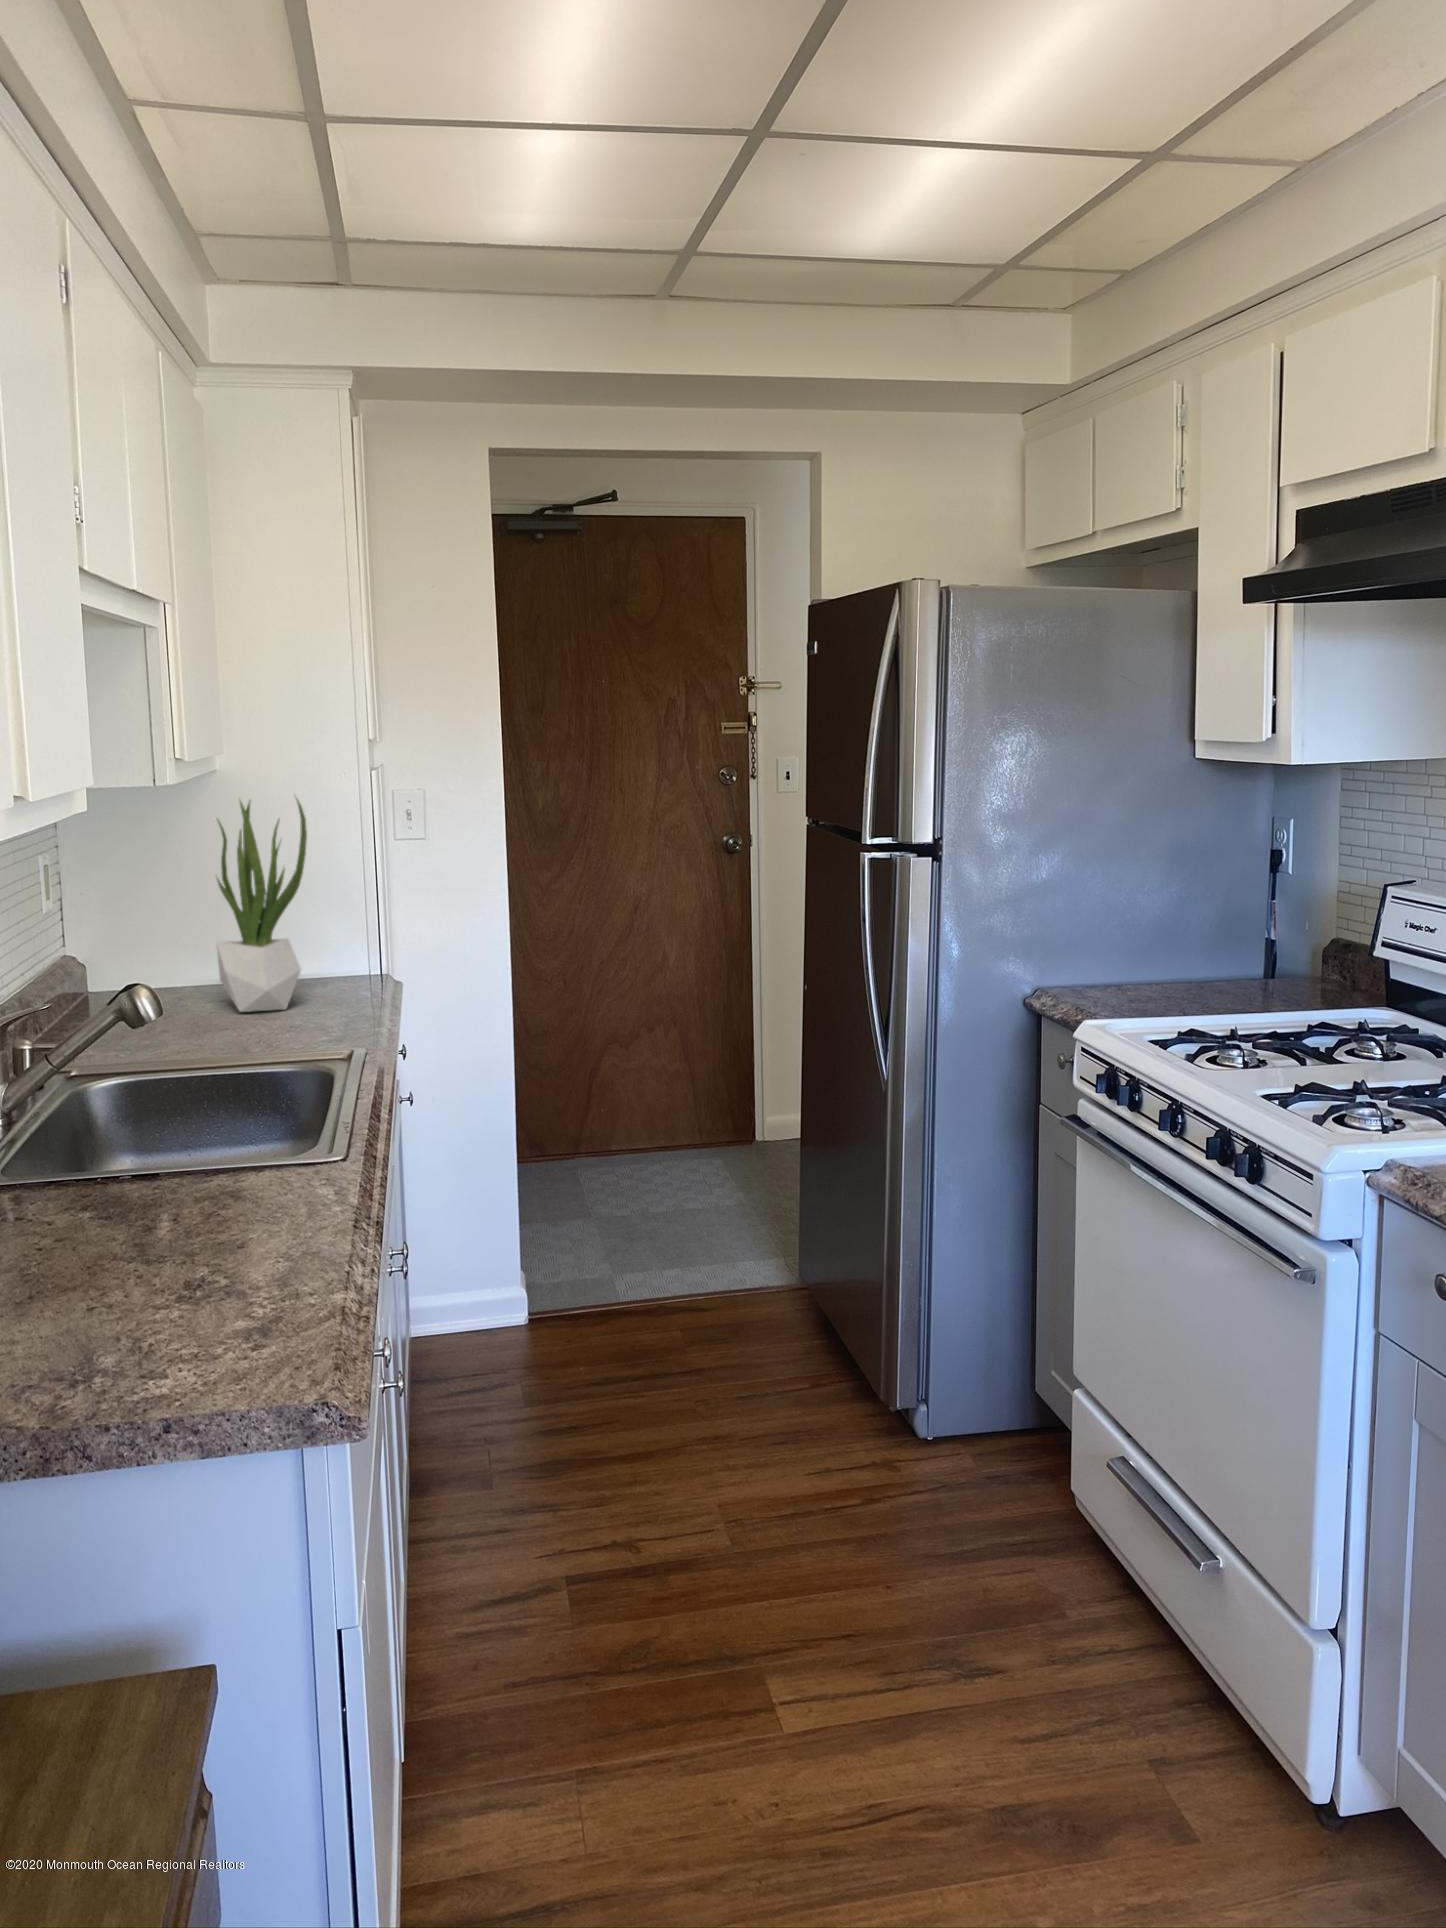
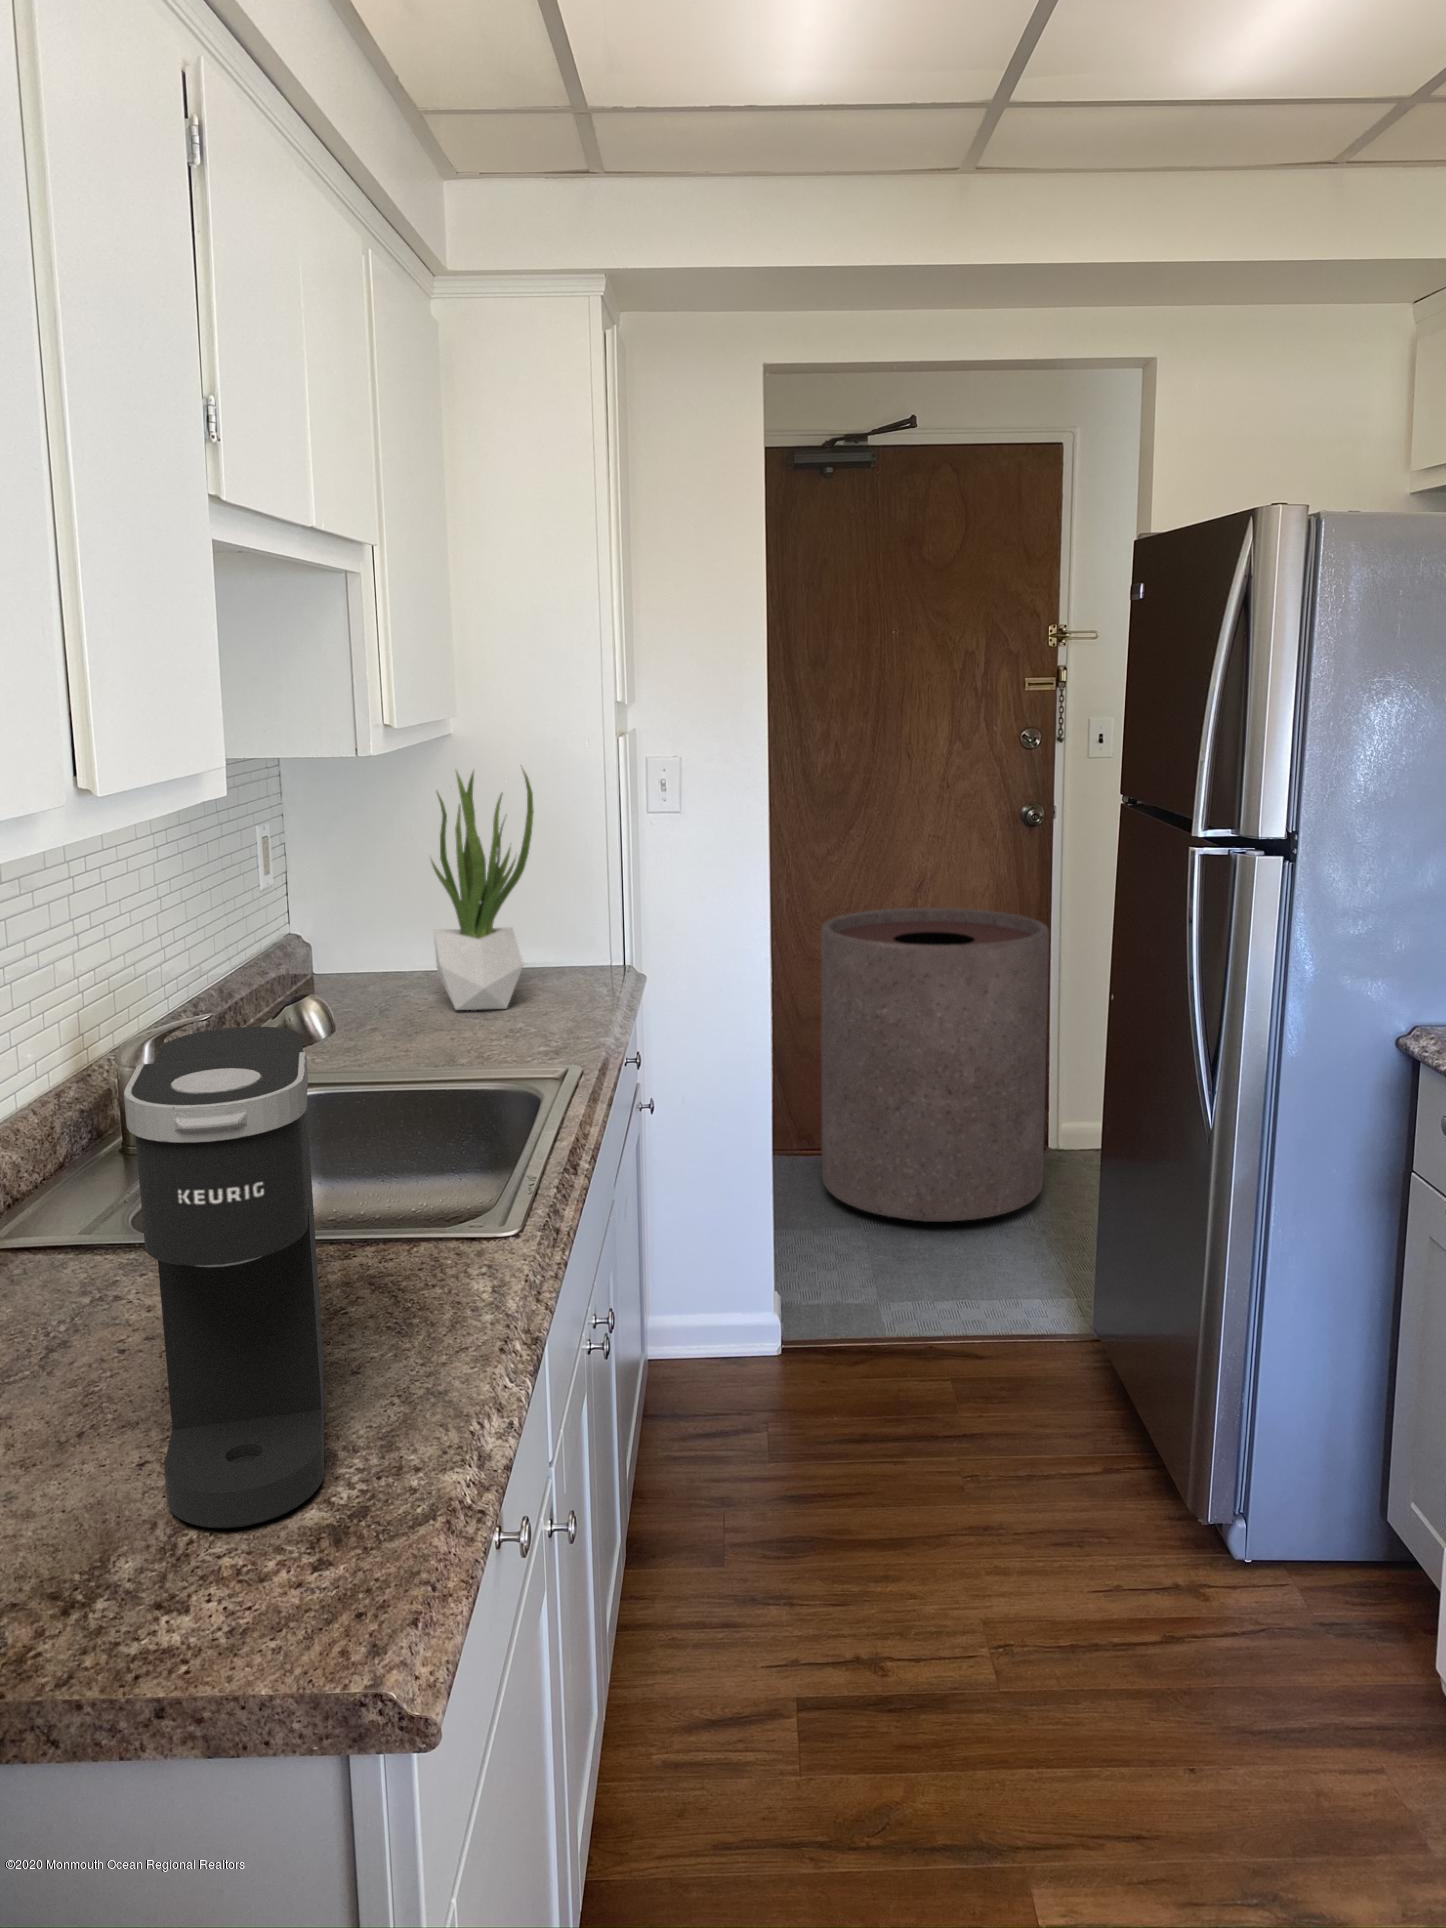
trash can: none [548,929,752,1205] -> present [821,908,1049,1222]
coffee maker: none [89,976,243,1334] -> present [124,1027,324,1528]

